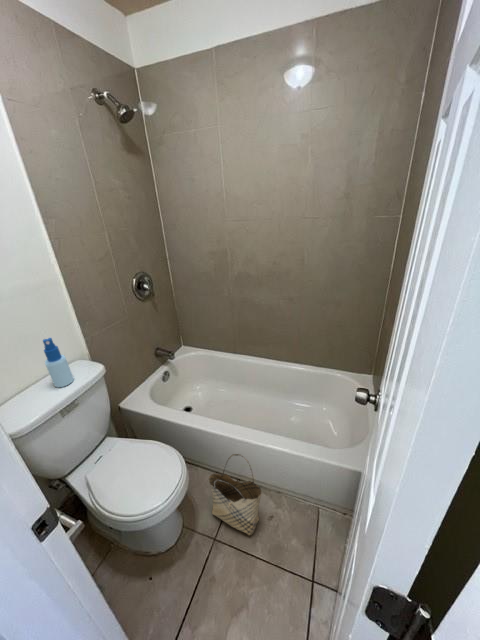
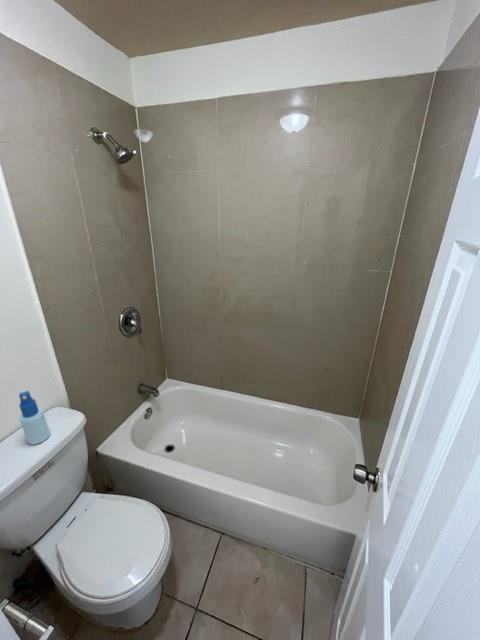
woven basket: present [209,454,261,535] -> none [192,512,248,603]

